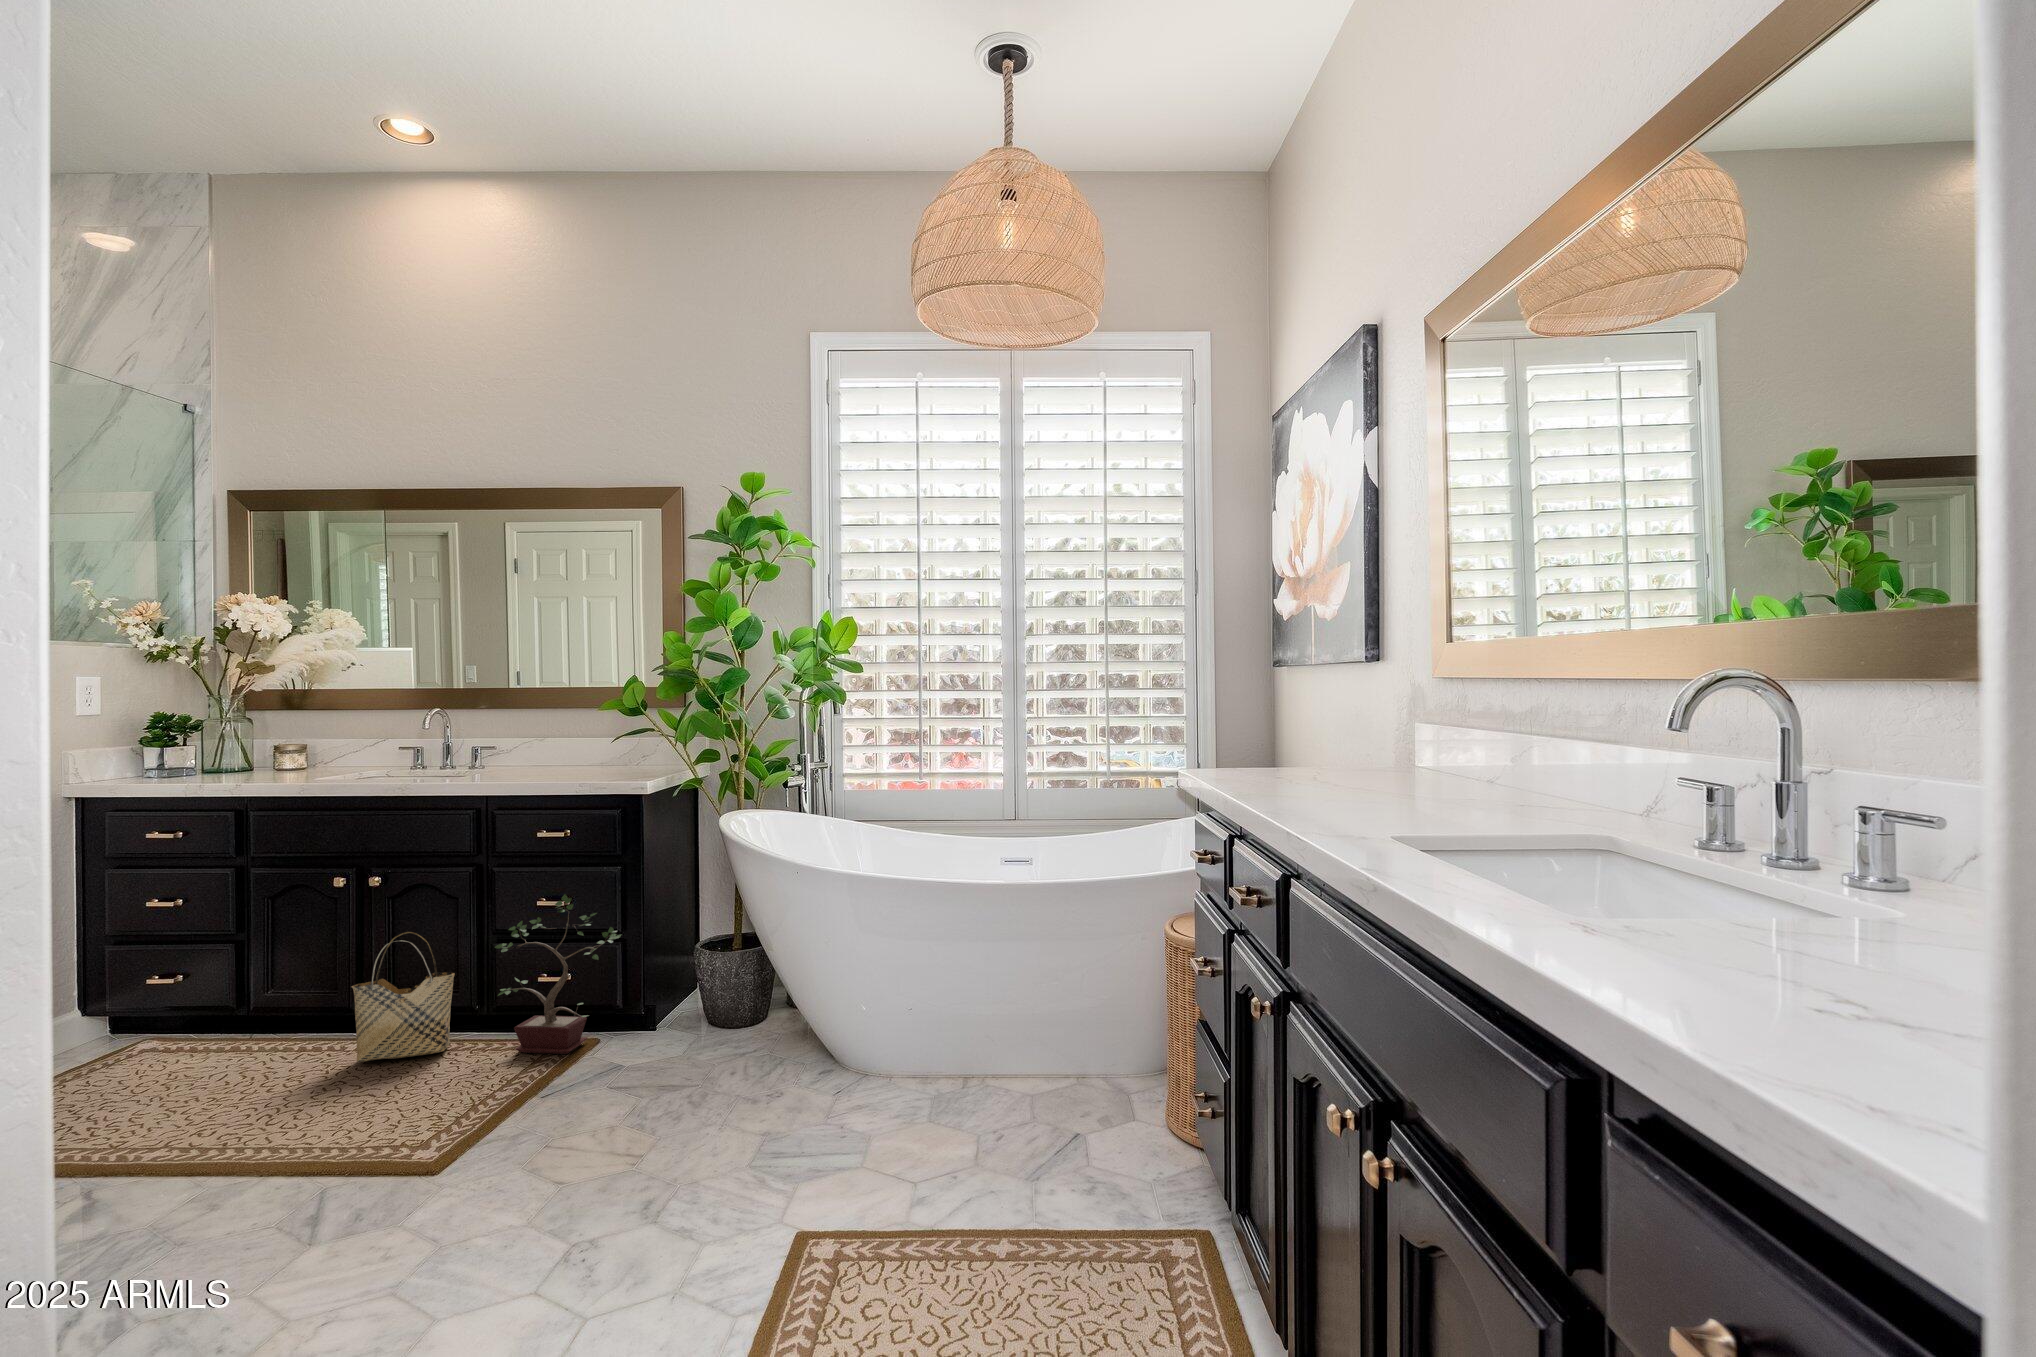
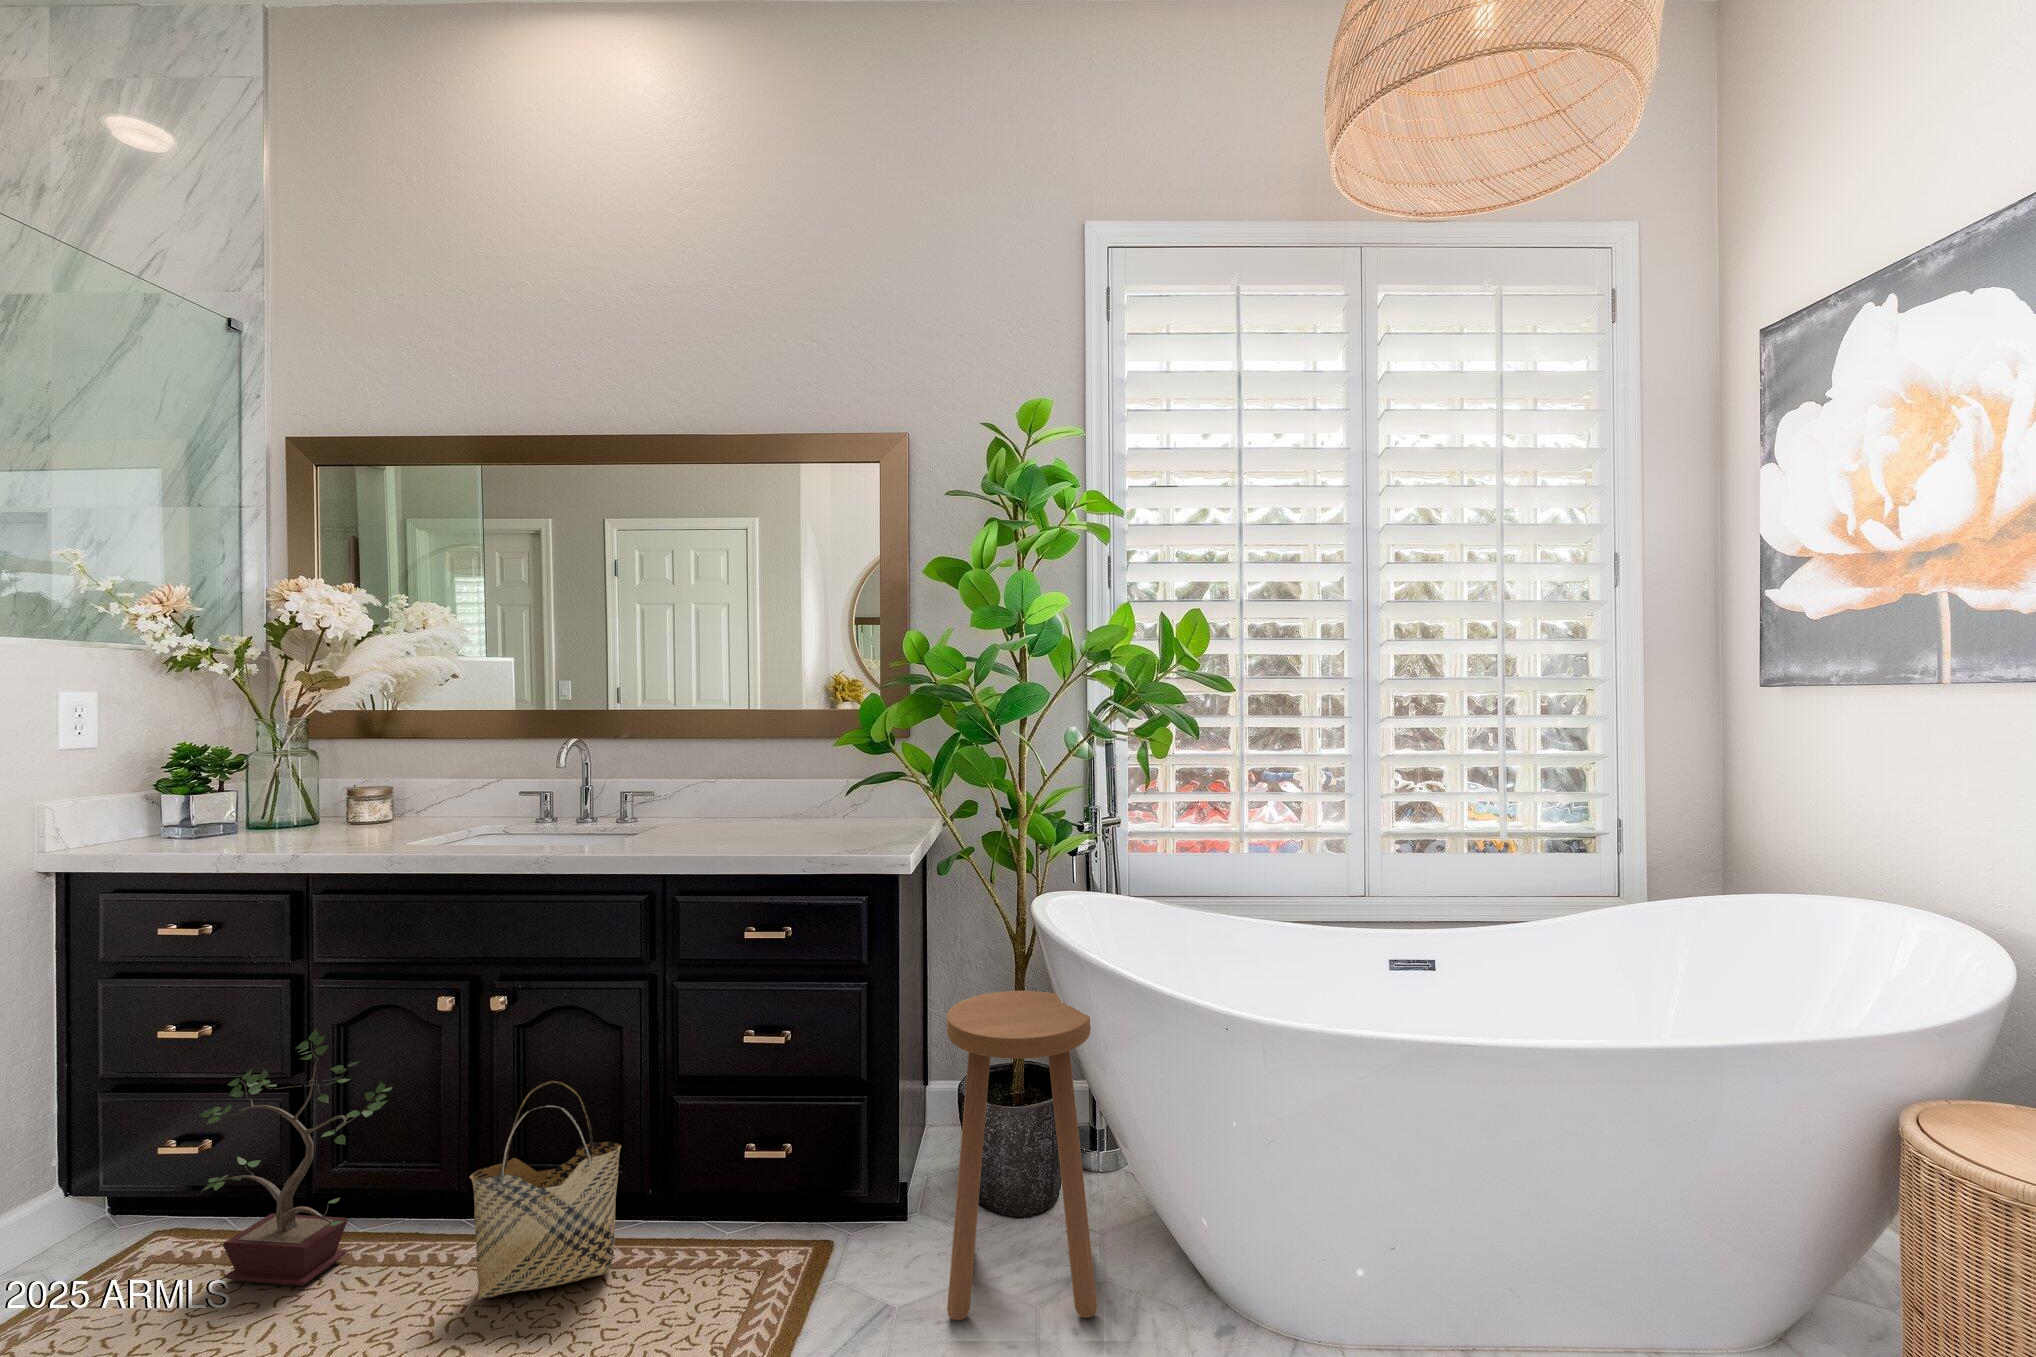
stool: none [653,873,765,1069] -> present [947,991,1097,1320]
potted plant: present [495,894,621,1054] -> present [200,1029,392,1286]

